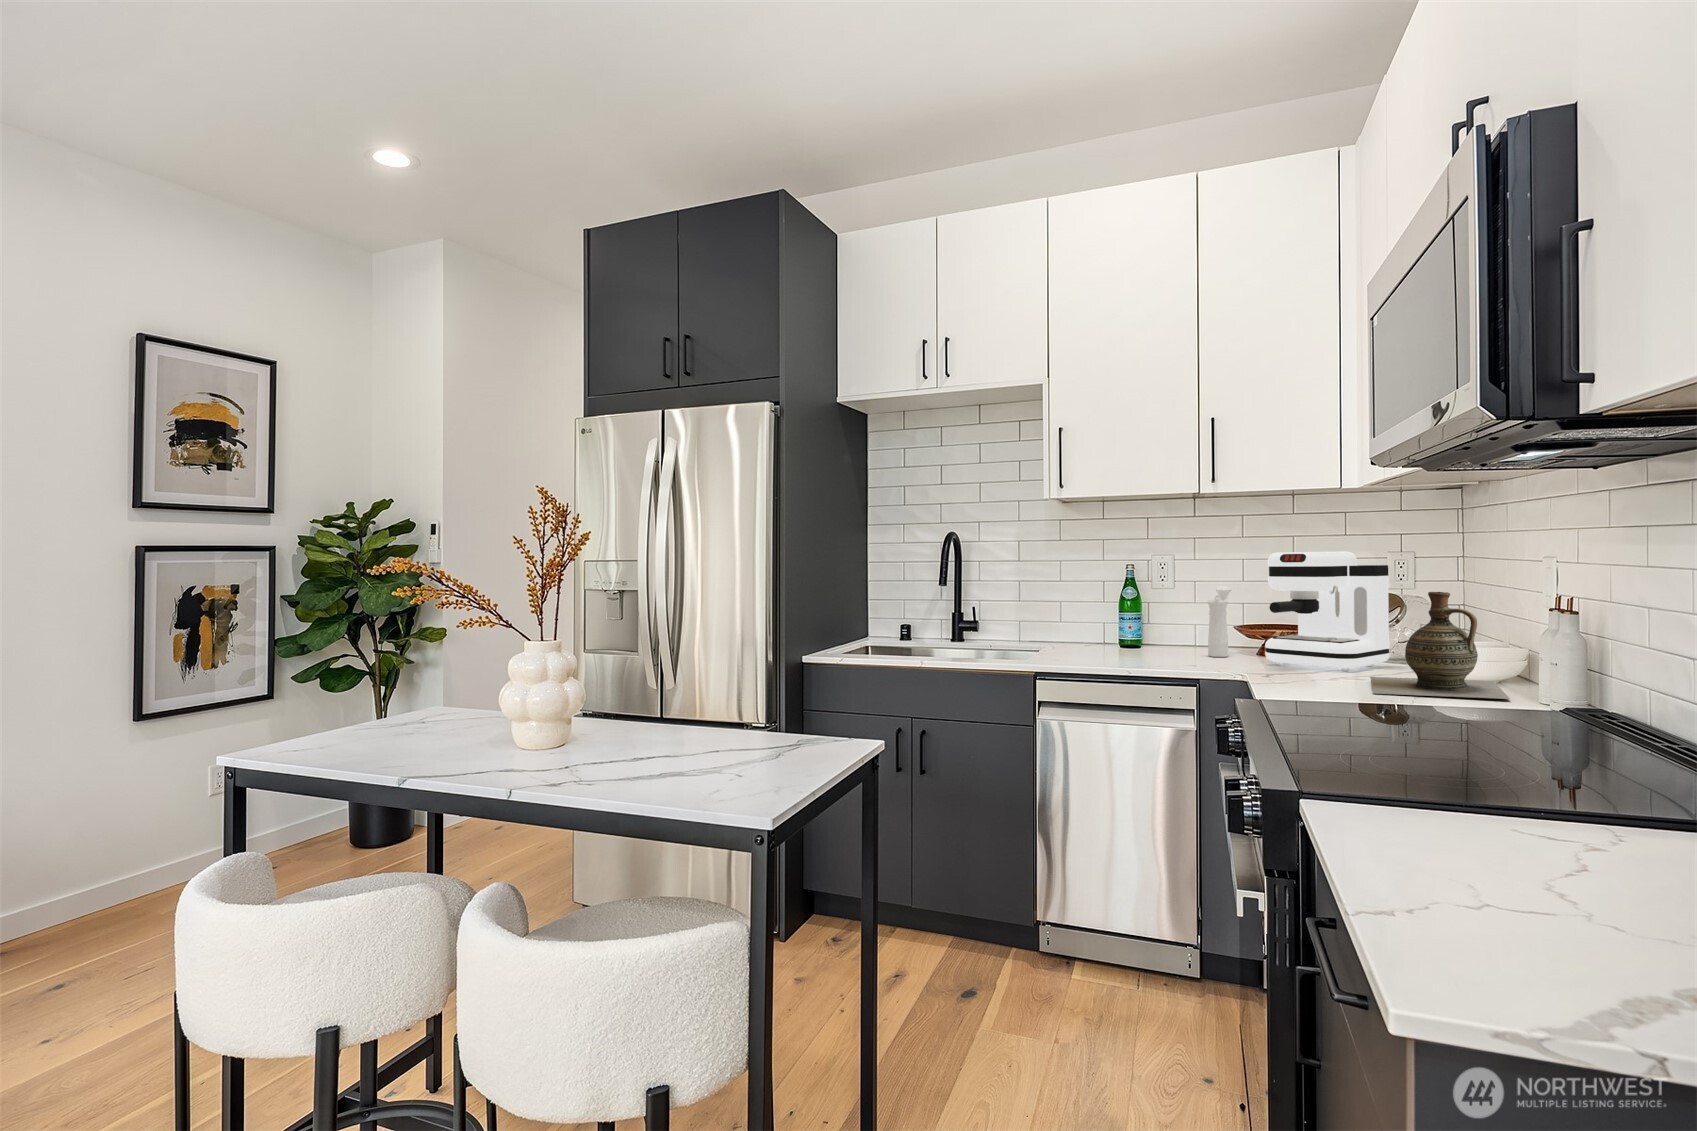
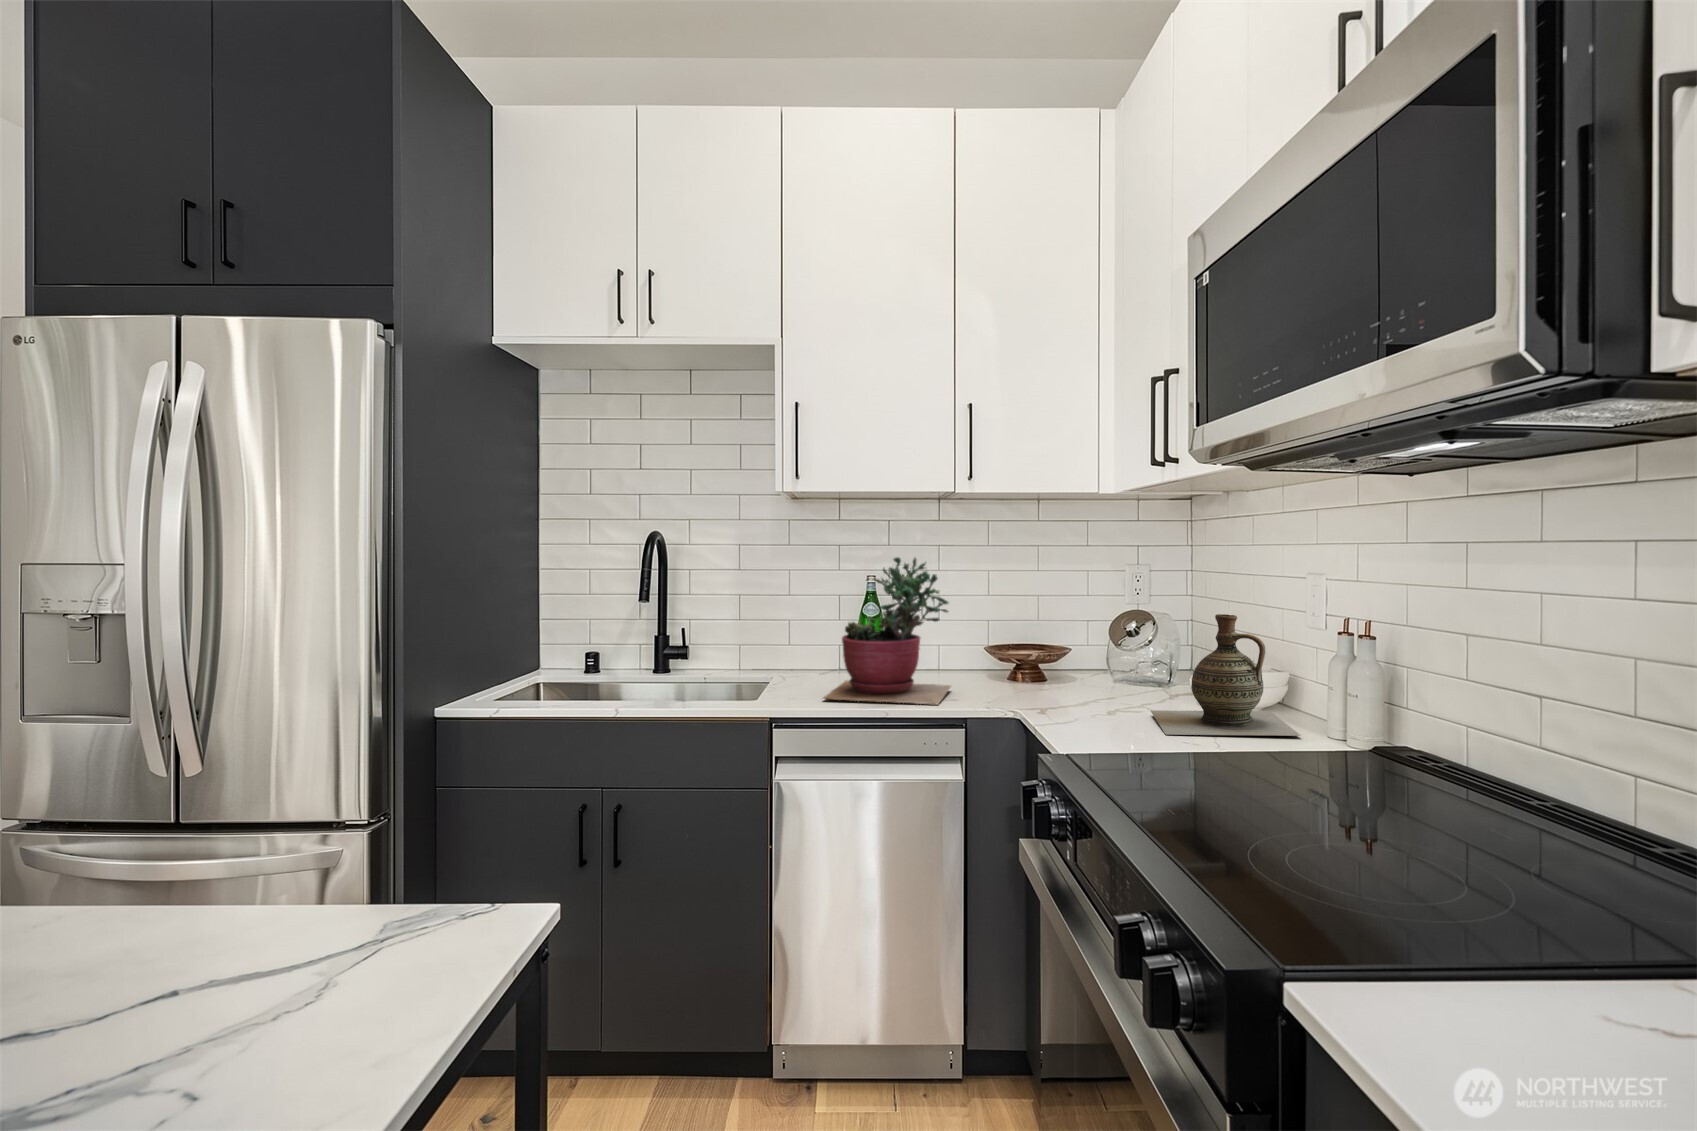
succulent plant: none [1080,547,1196,668] -> present [823,557,951,705]
coffee maker: present [1265,552,1390,671] -> none [1030,563,1155,701]
pepper mill: present [1208,586,1231,657] -> none [963,601,986,686]

